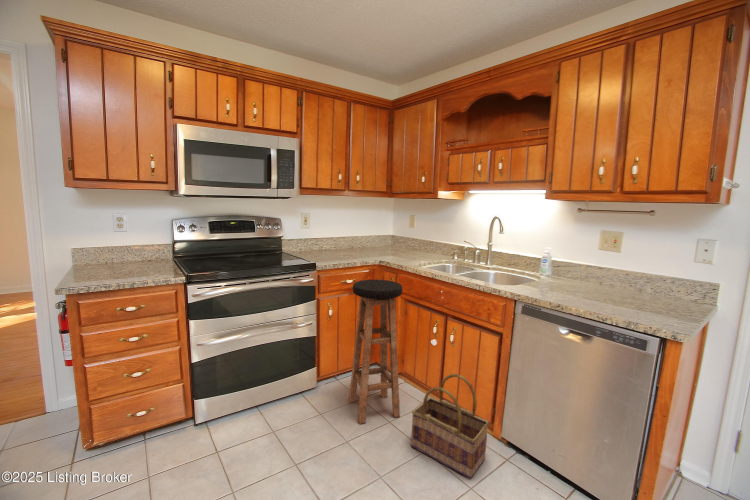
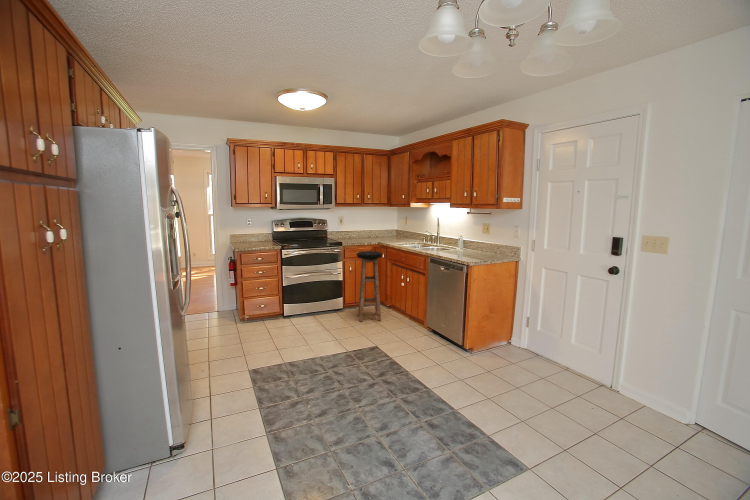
basket: present [411,374,489,478] -> none [381,295,415,338]

